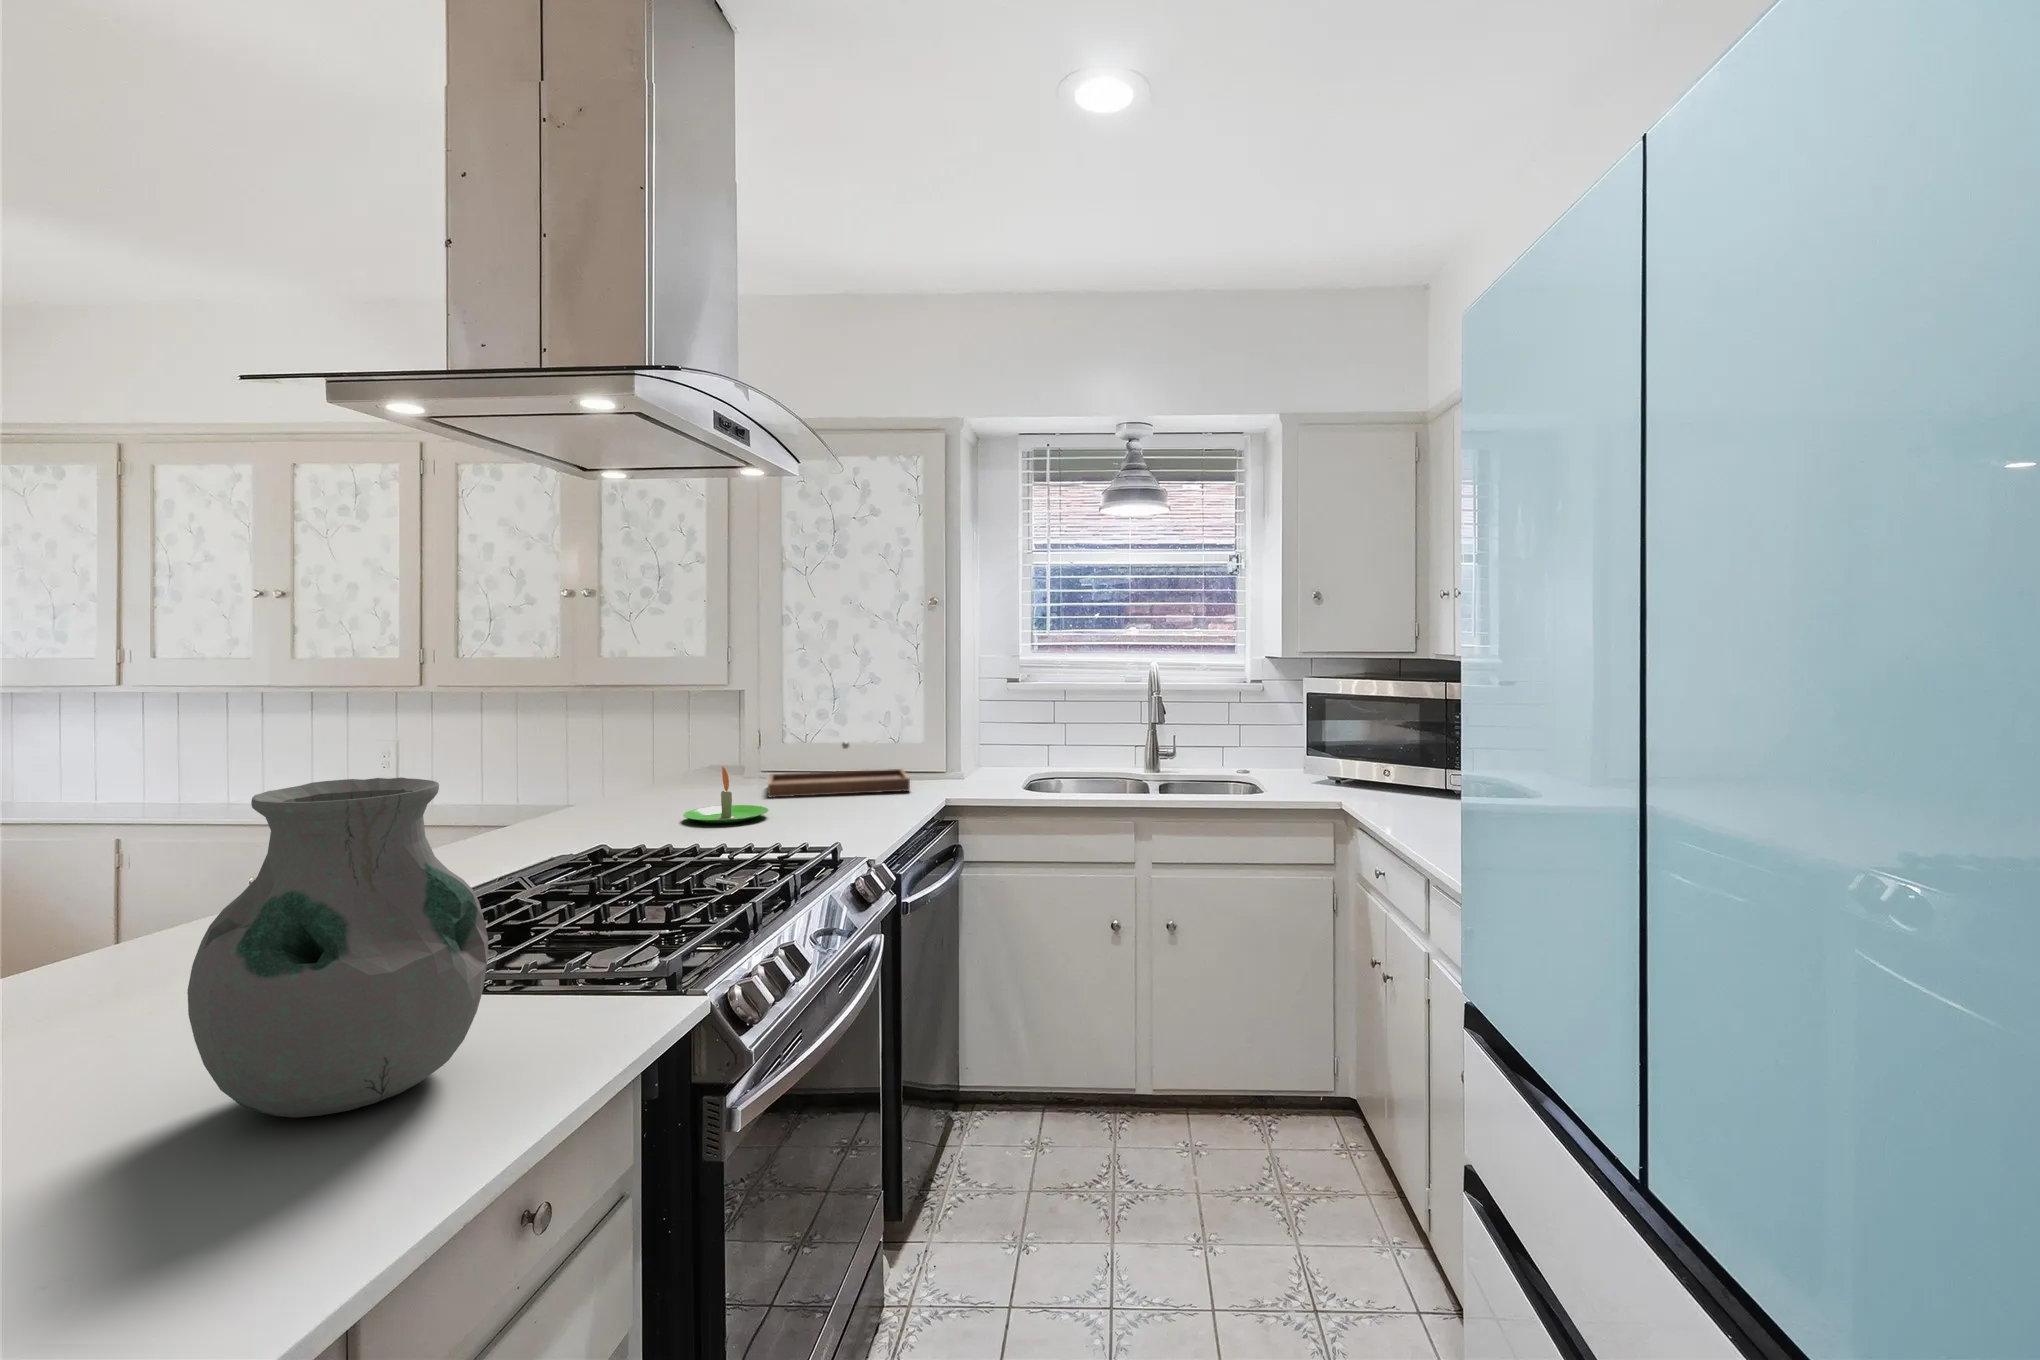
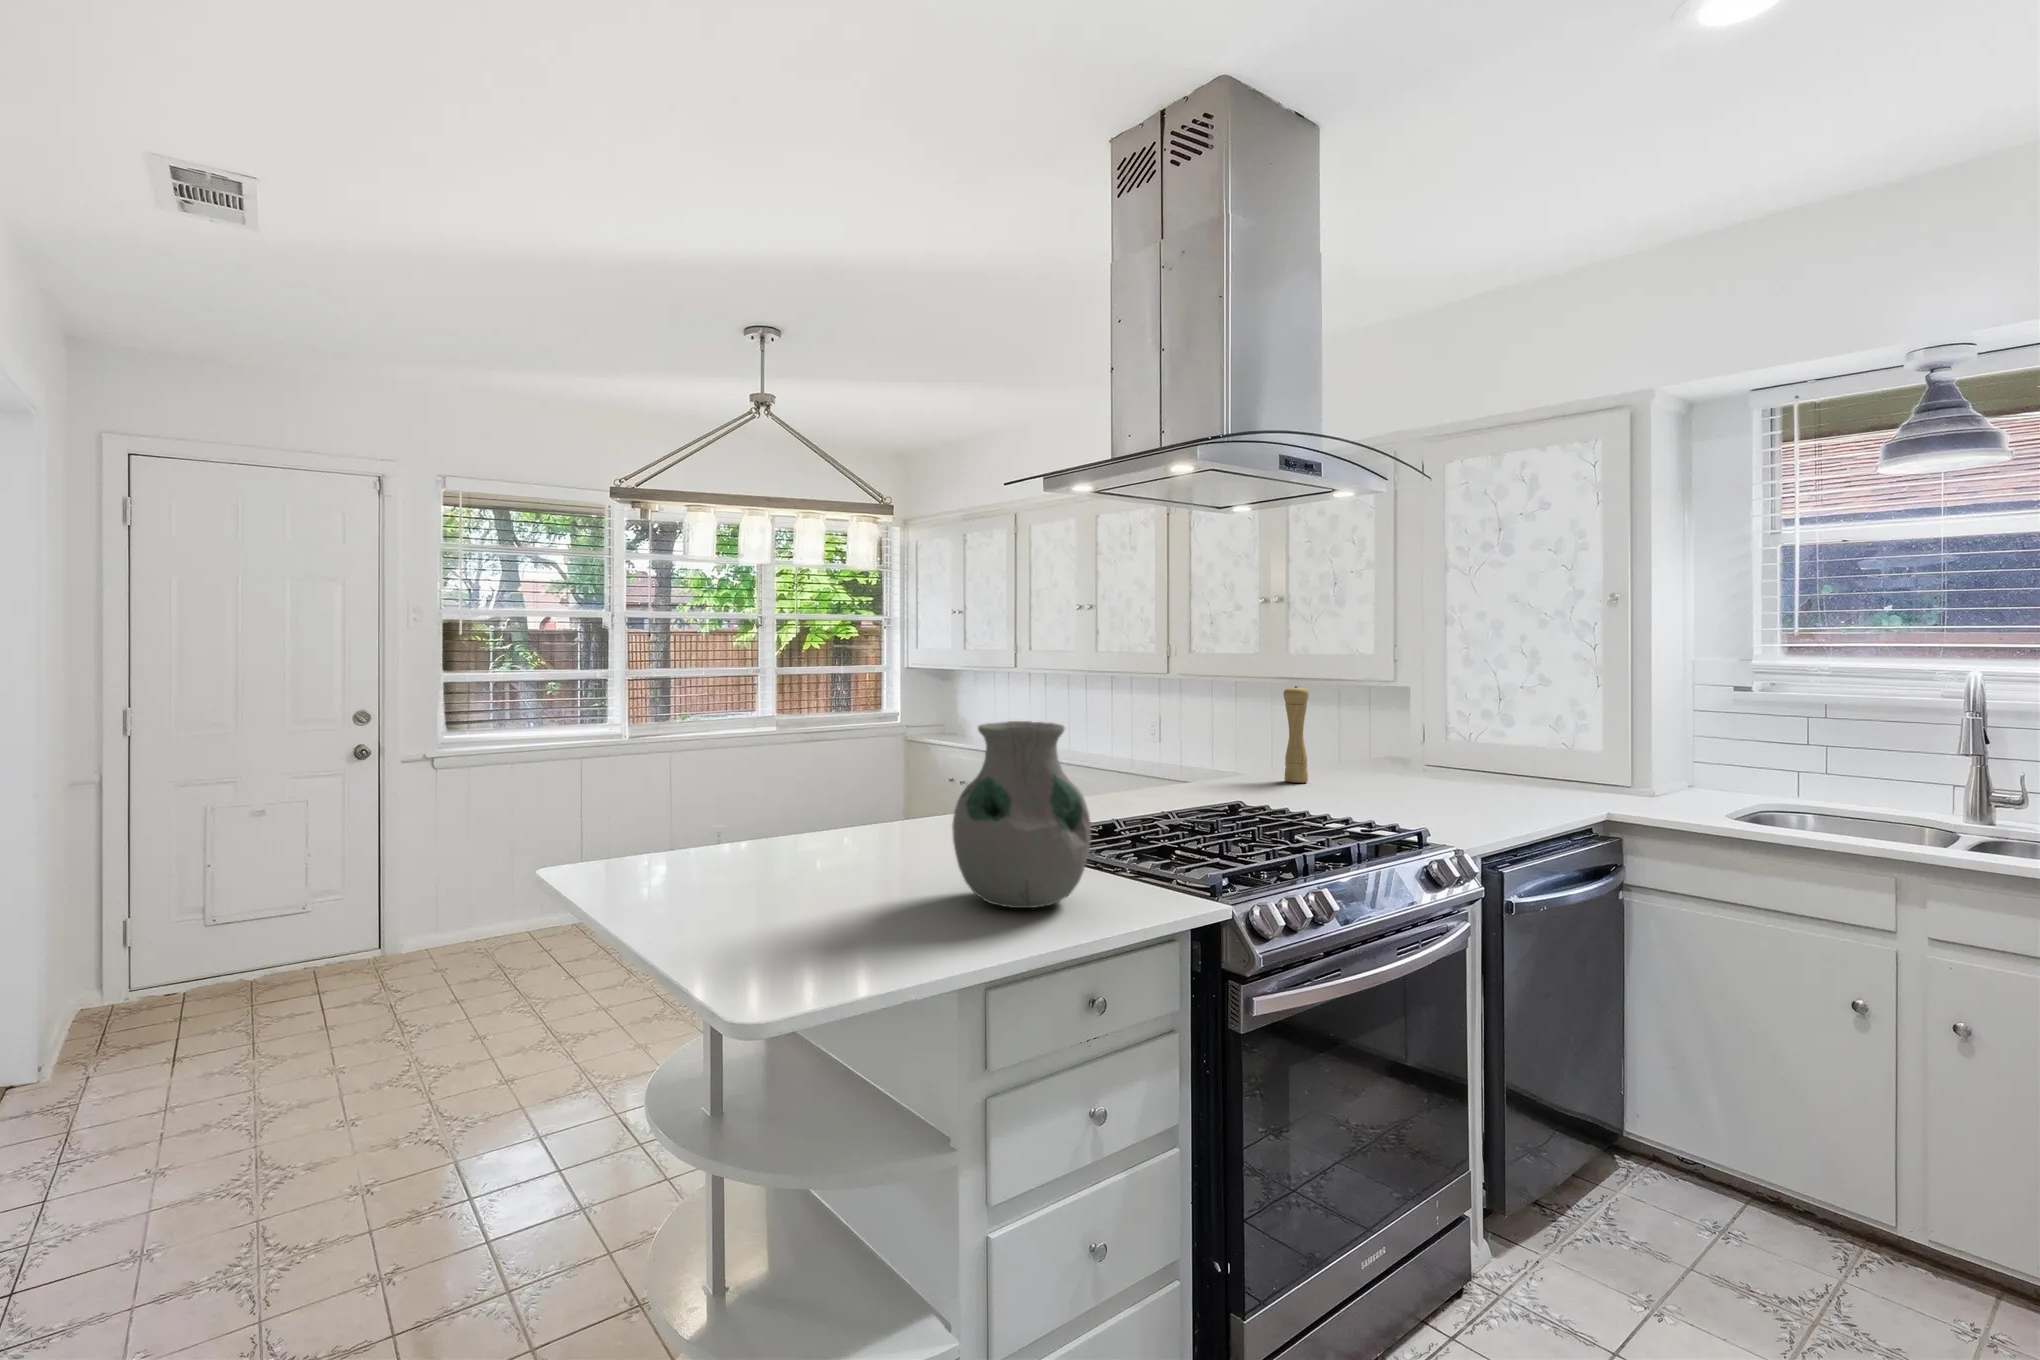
pepper mill: none [624,694,655,808] -> present [1283,686,1309,783]
tray: present [768,742,910,797] -> none [1413,743,1572,801]
candle: present [683,766,768,823] -> none [1321,753,1399,803]

